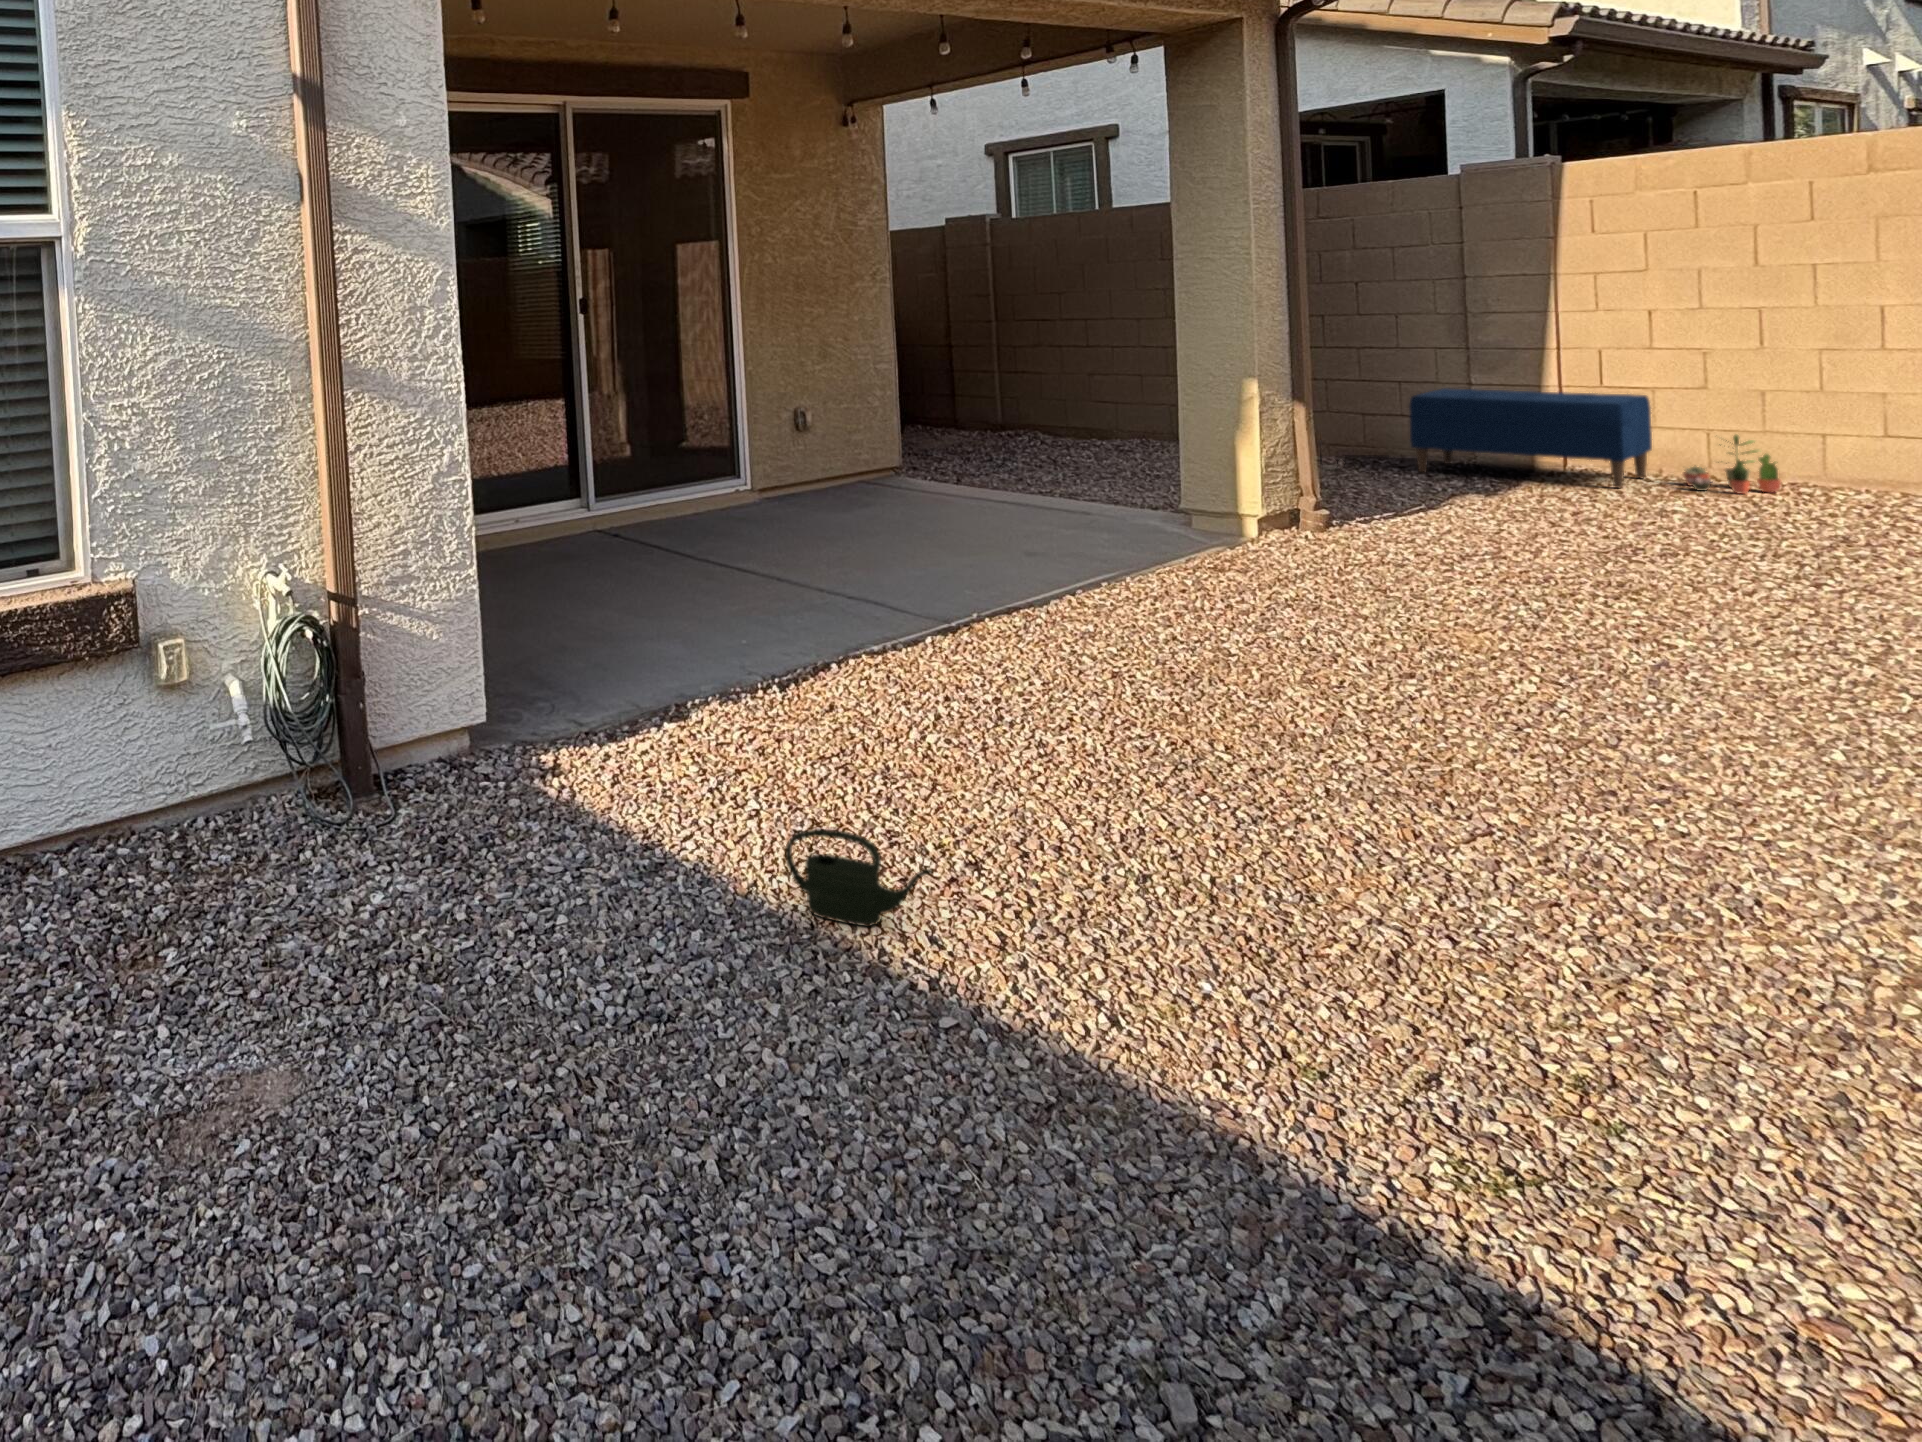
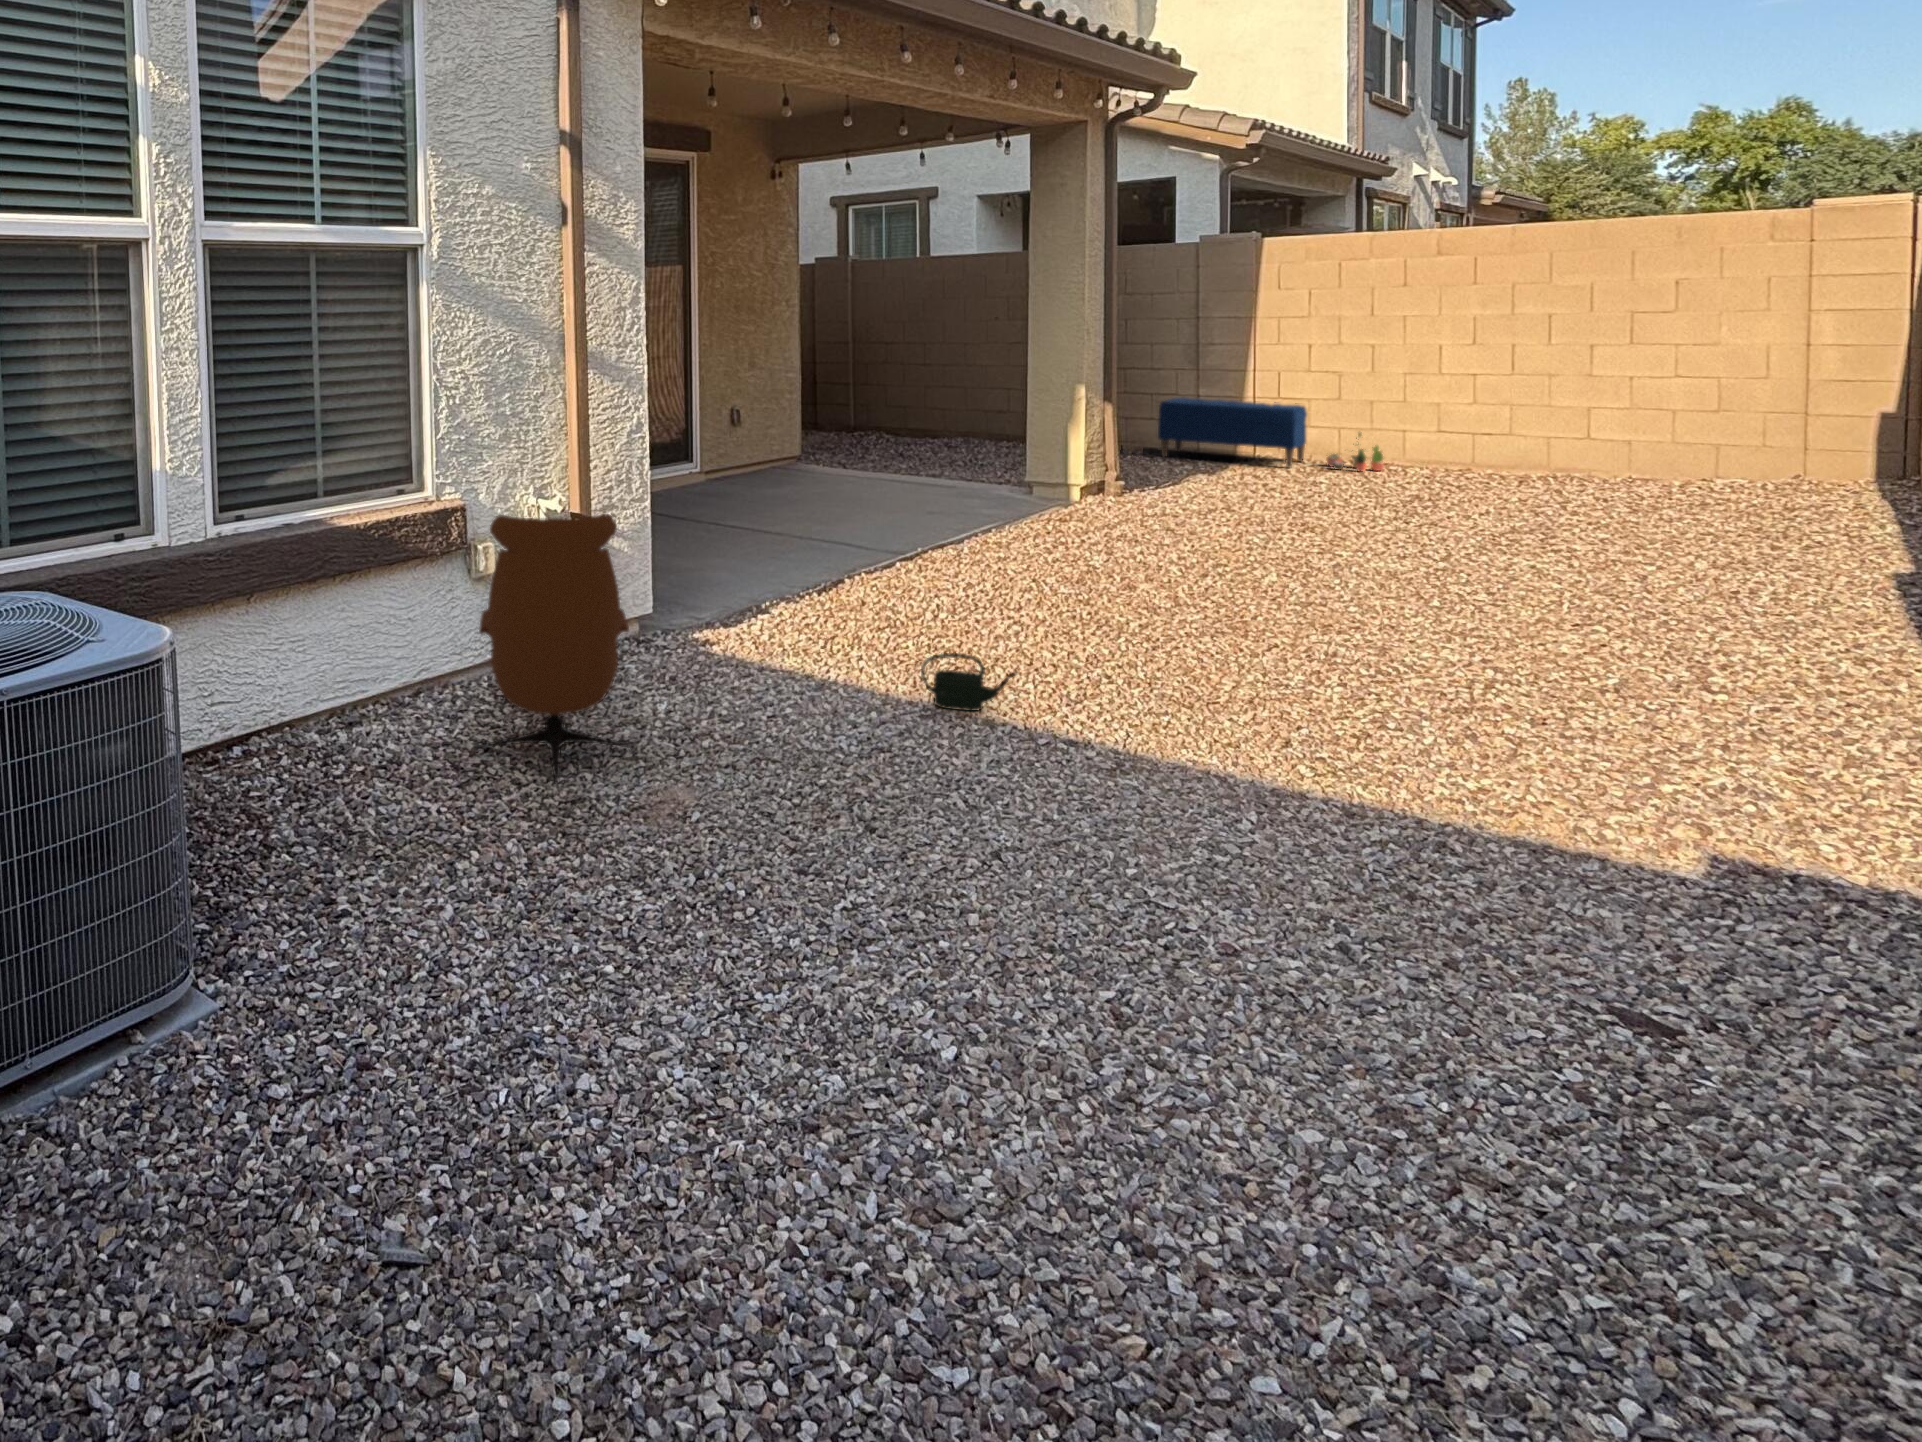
lounge chair: none [13,626,333,1028] -> present [475,514,635,784]

